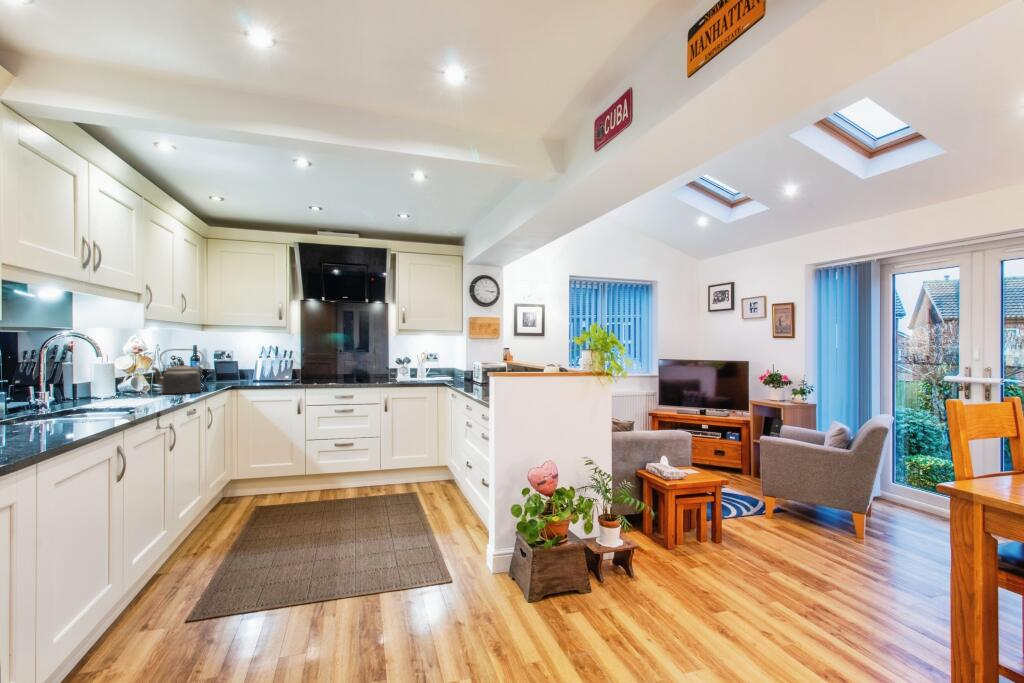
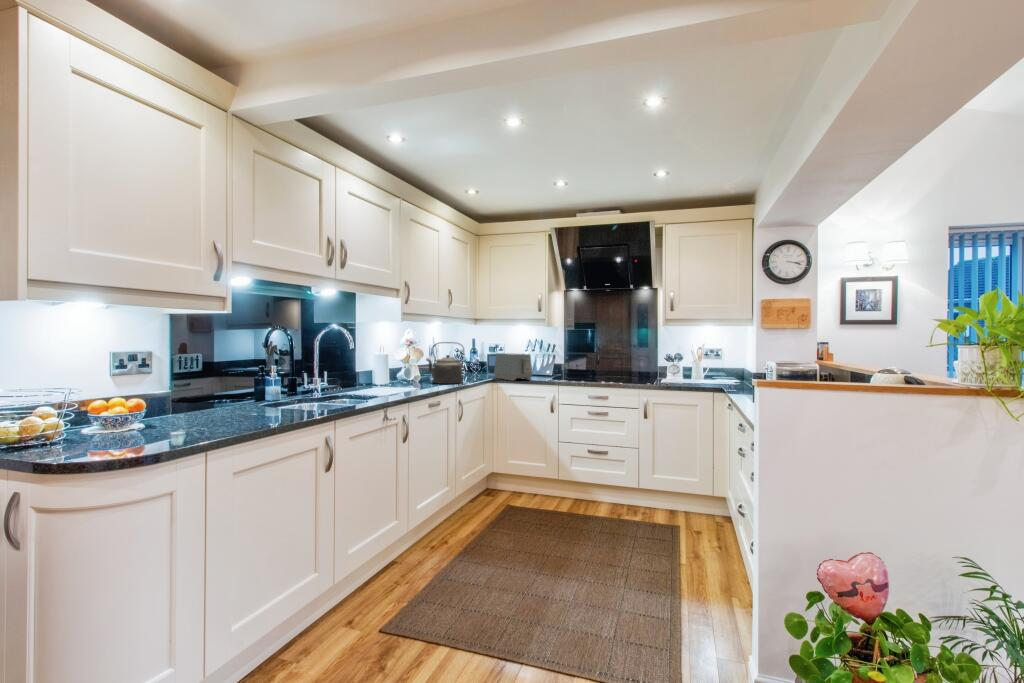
toaster: none [230,360,277,387] -> present [494,353,532,381]

